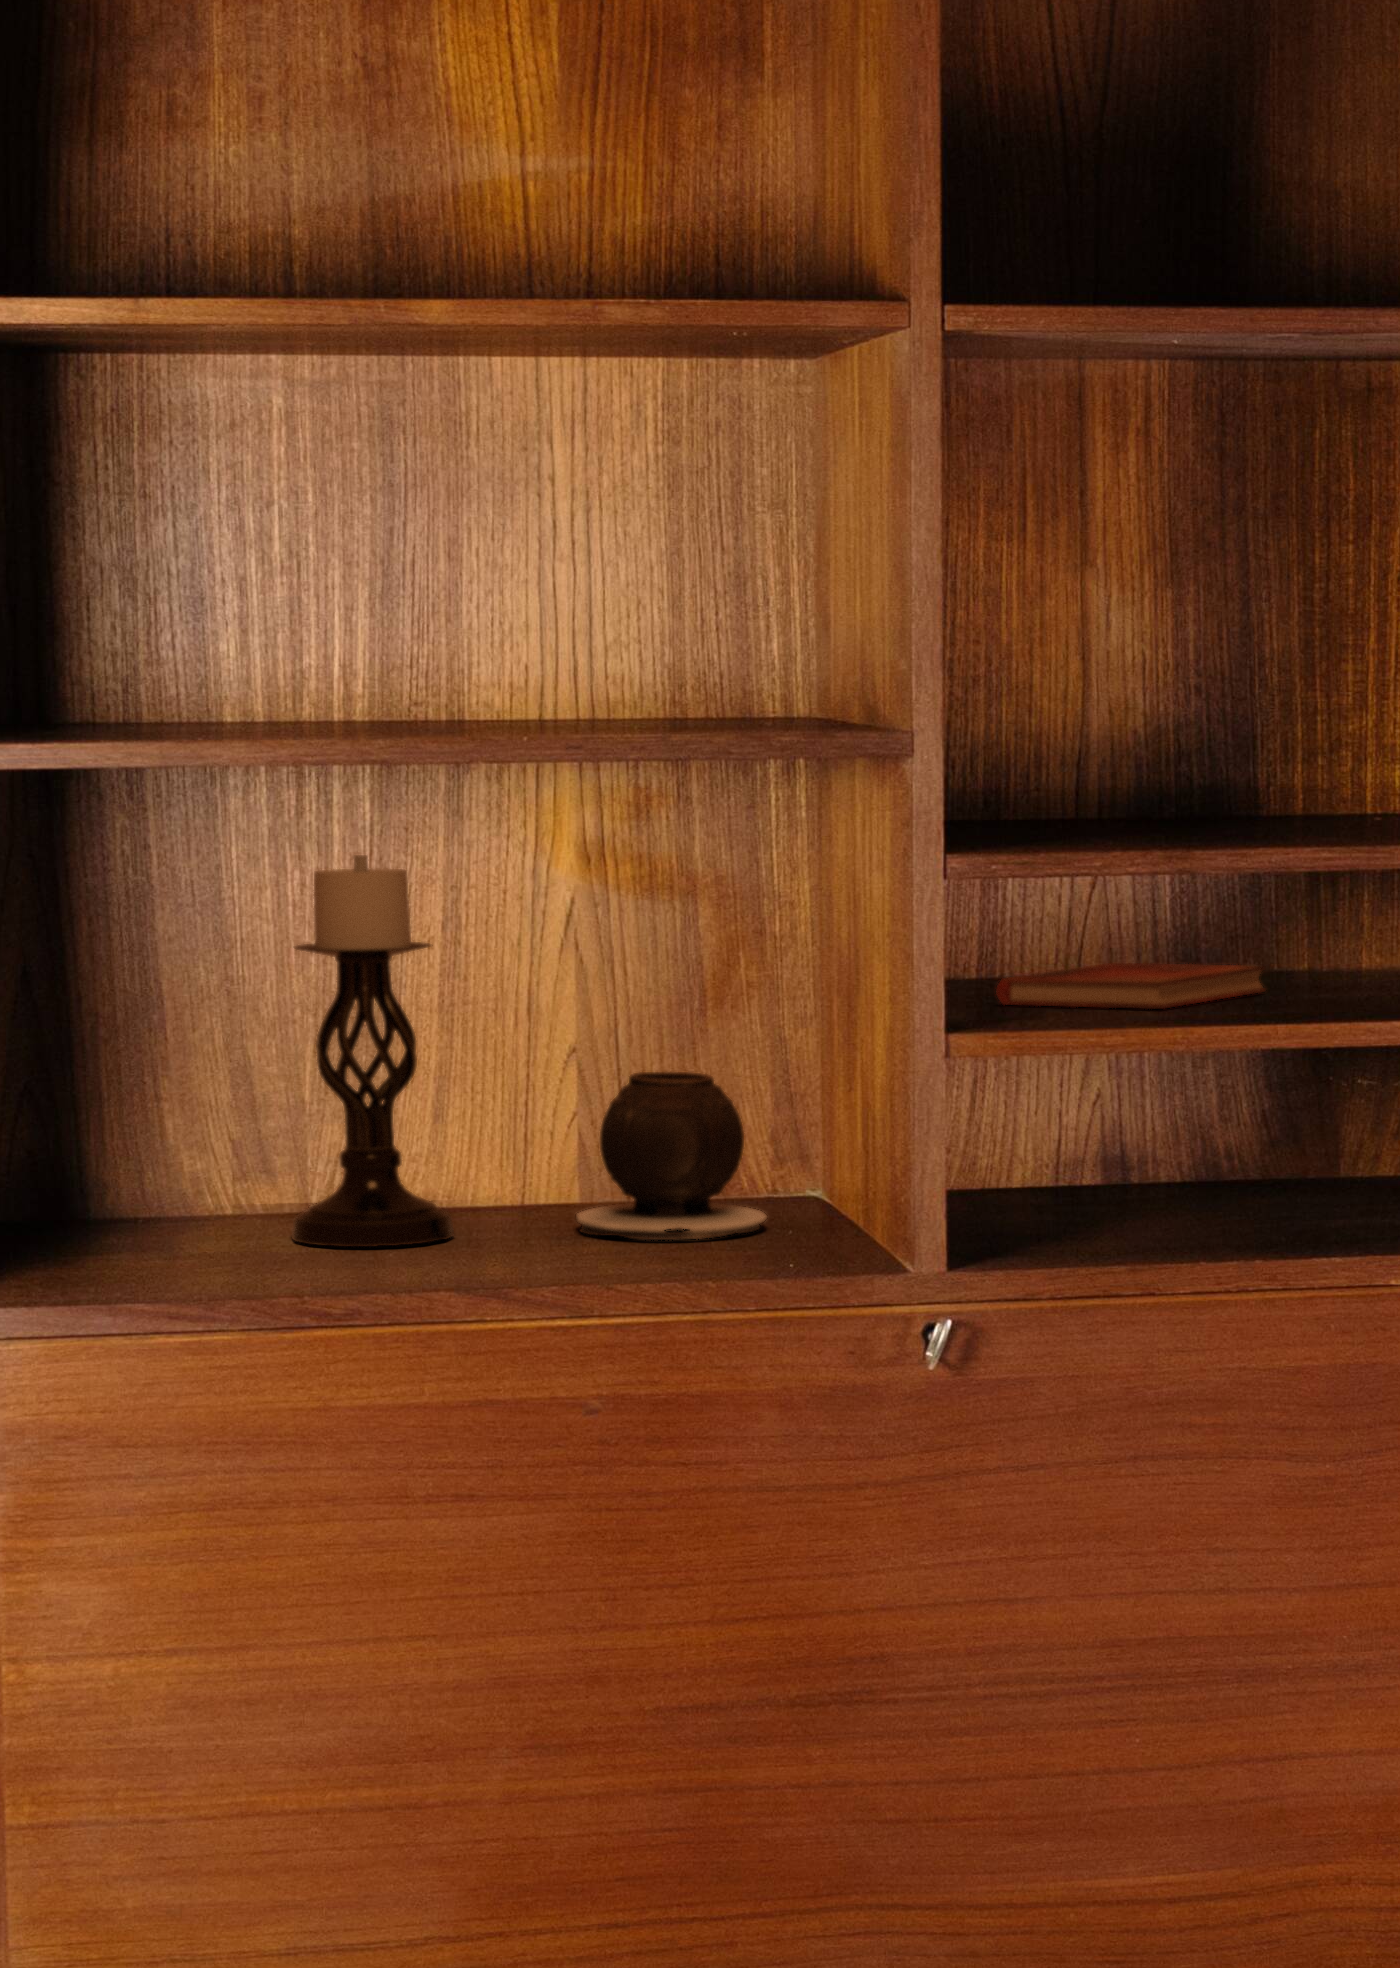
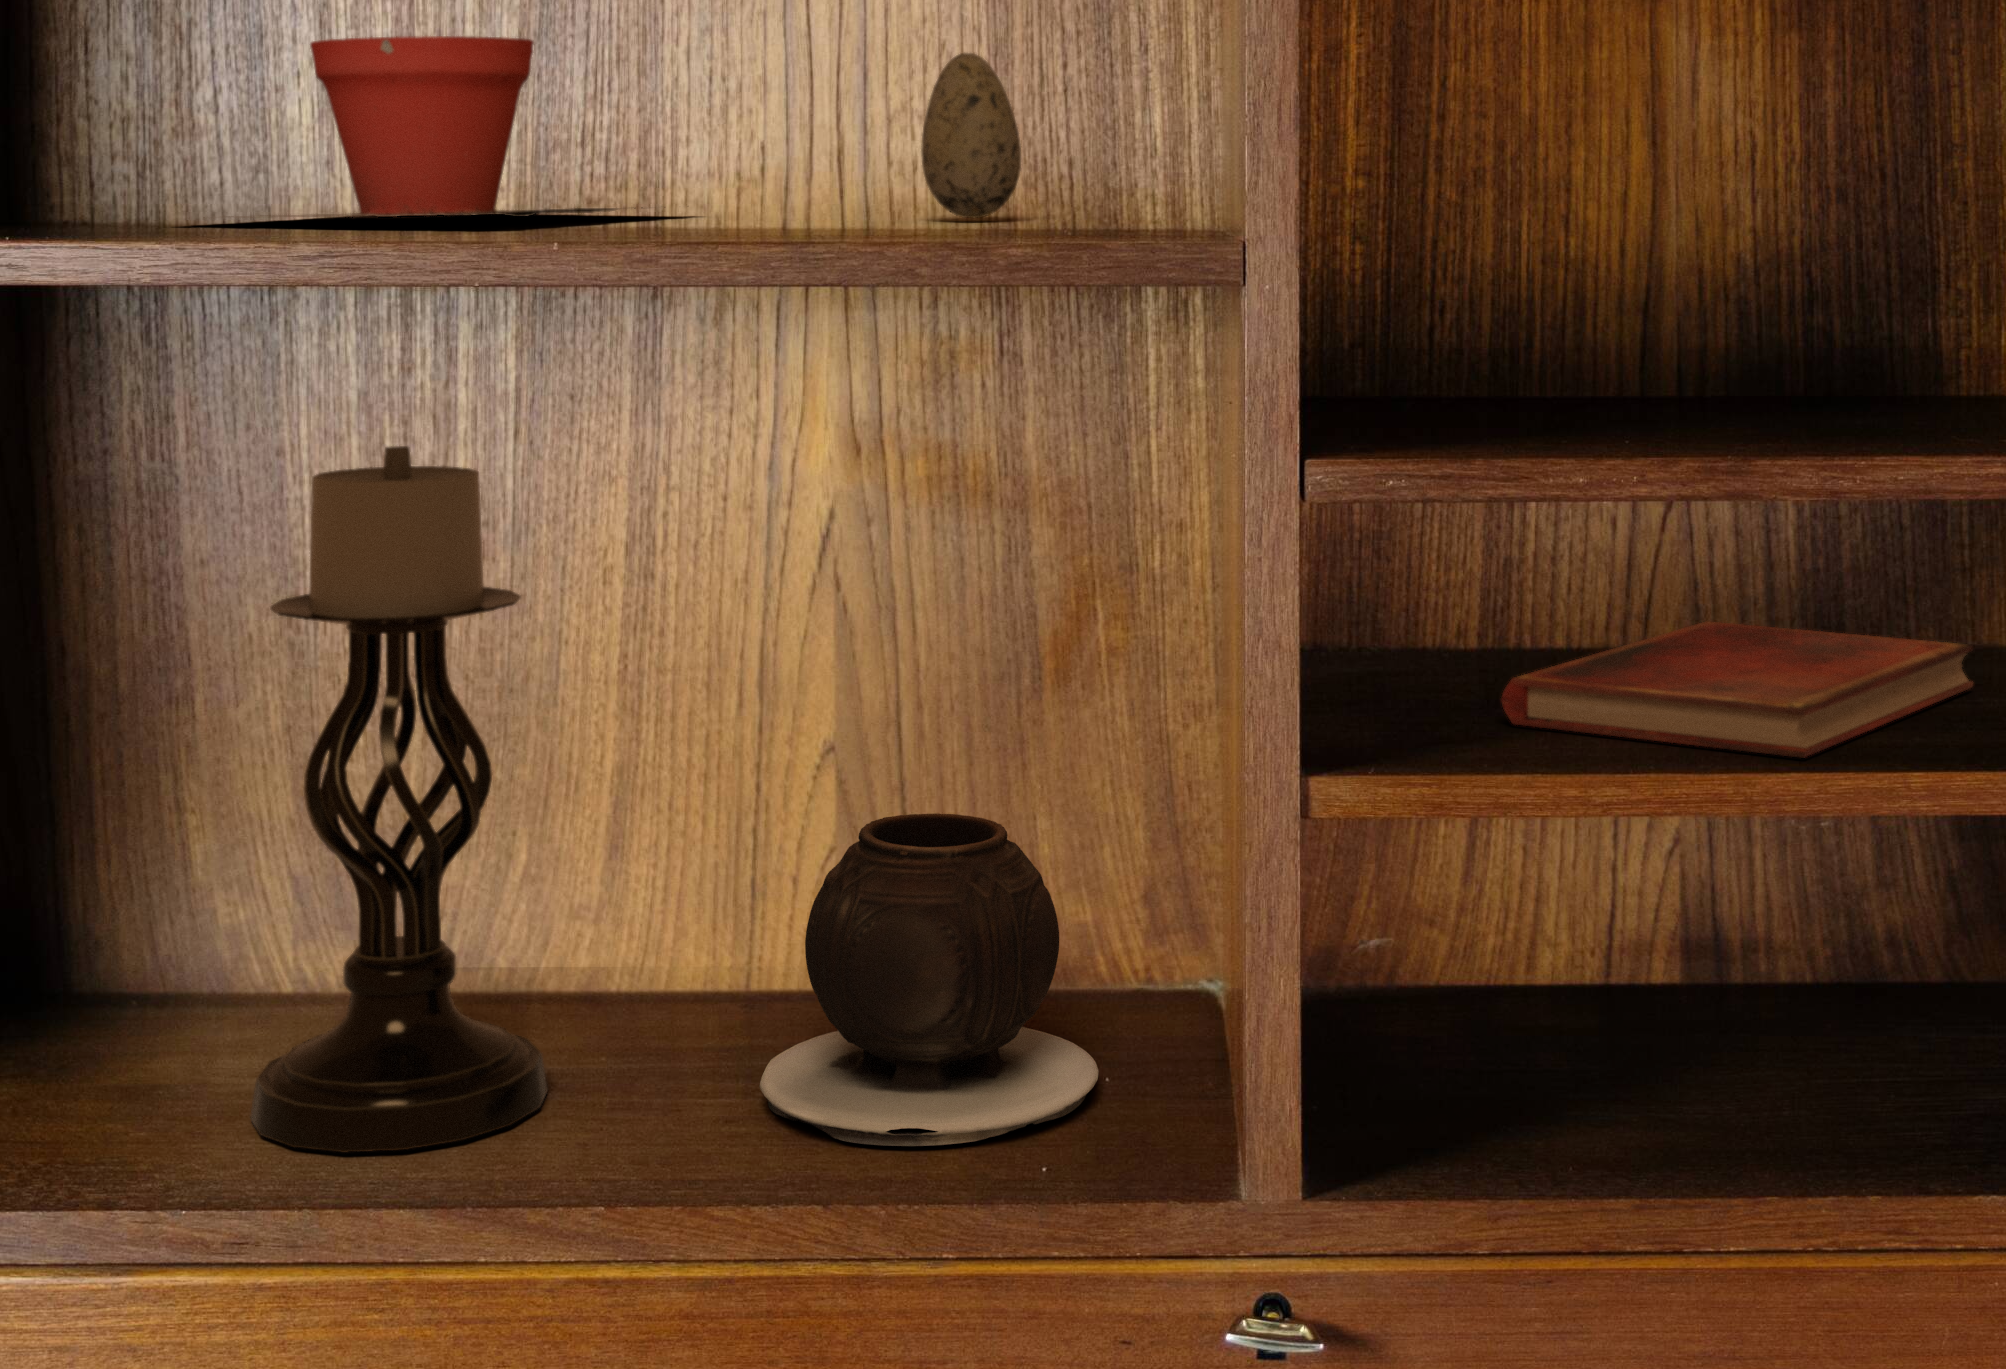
plant pot: none [182,606,475,721] -> present [232,36,616,217]
decorative egg: none [625,610,687,716] -> present [921,53,1021,218]

